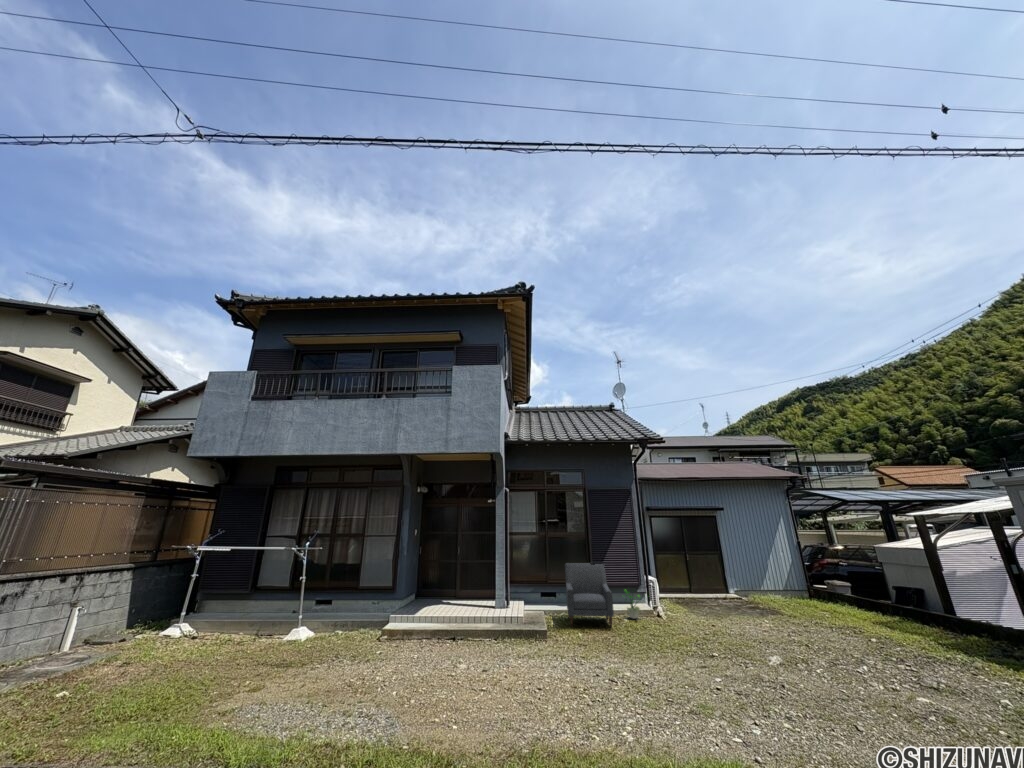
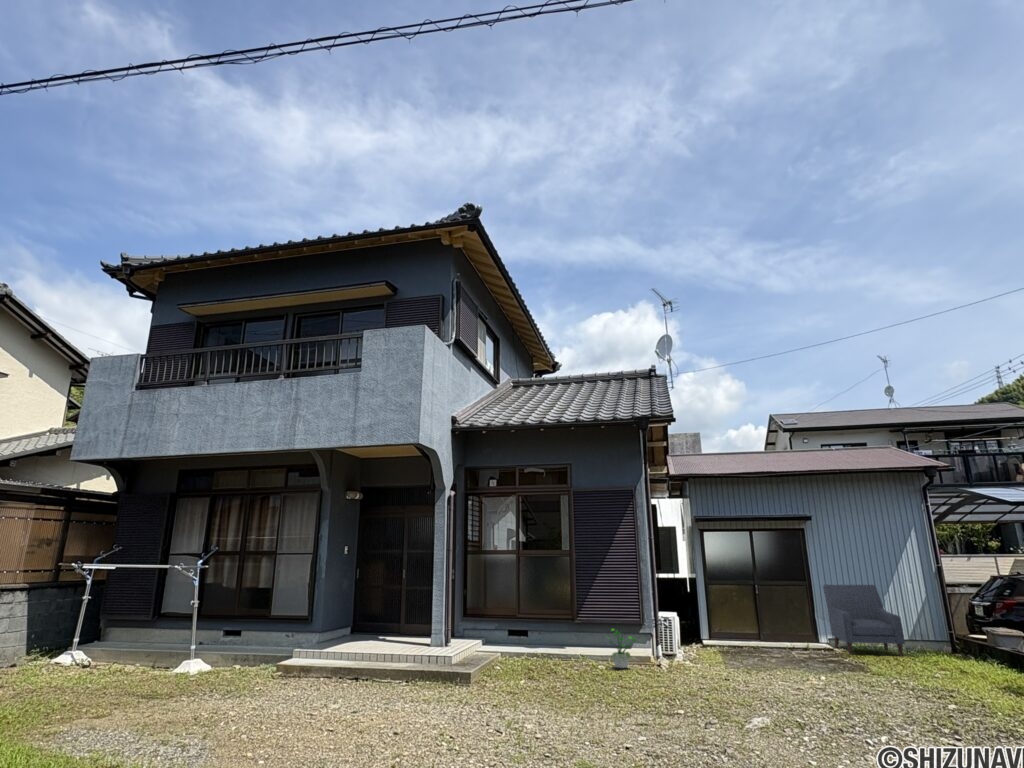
chair: present [565,563,614,627] -> present [823,585,905,657]

